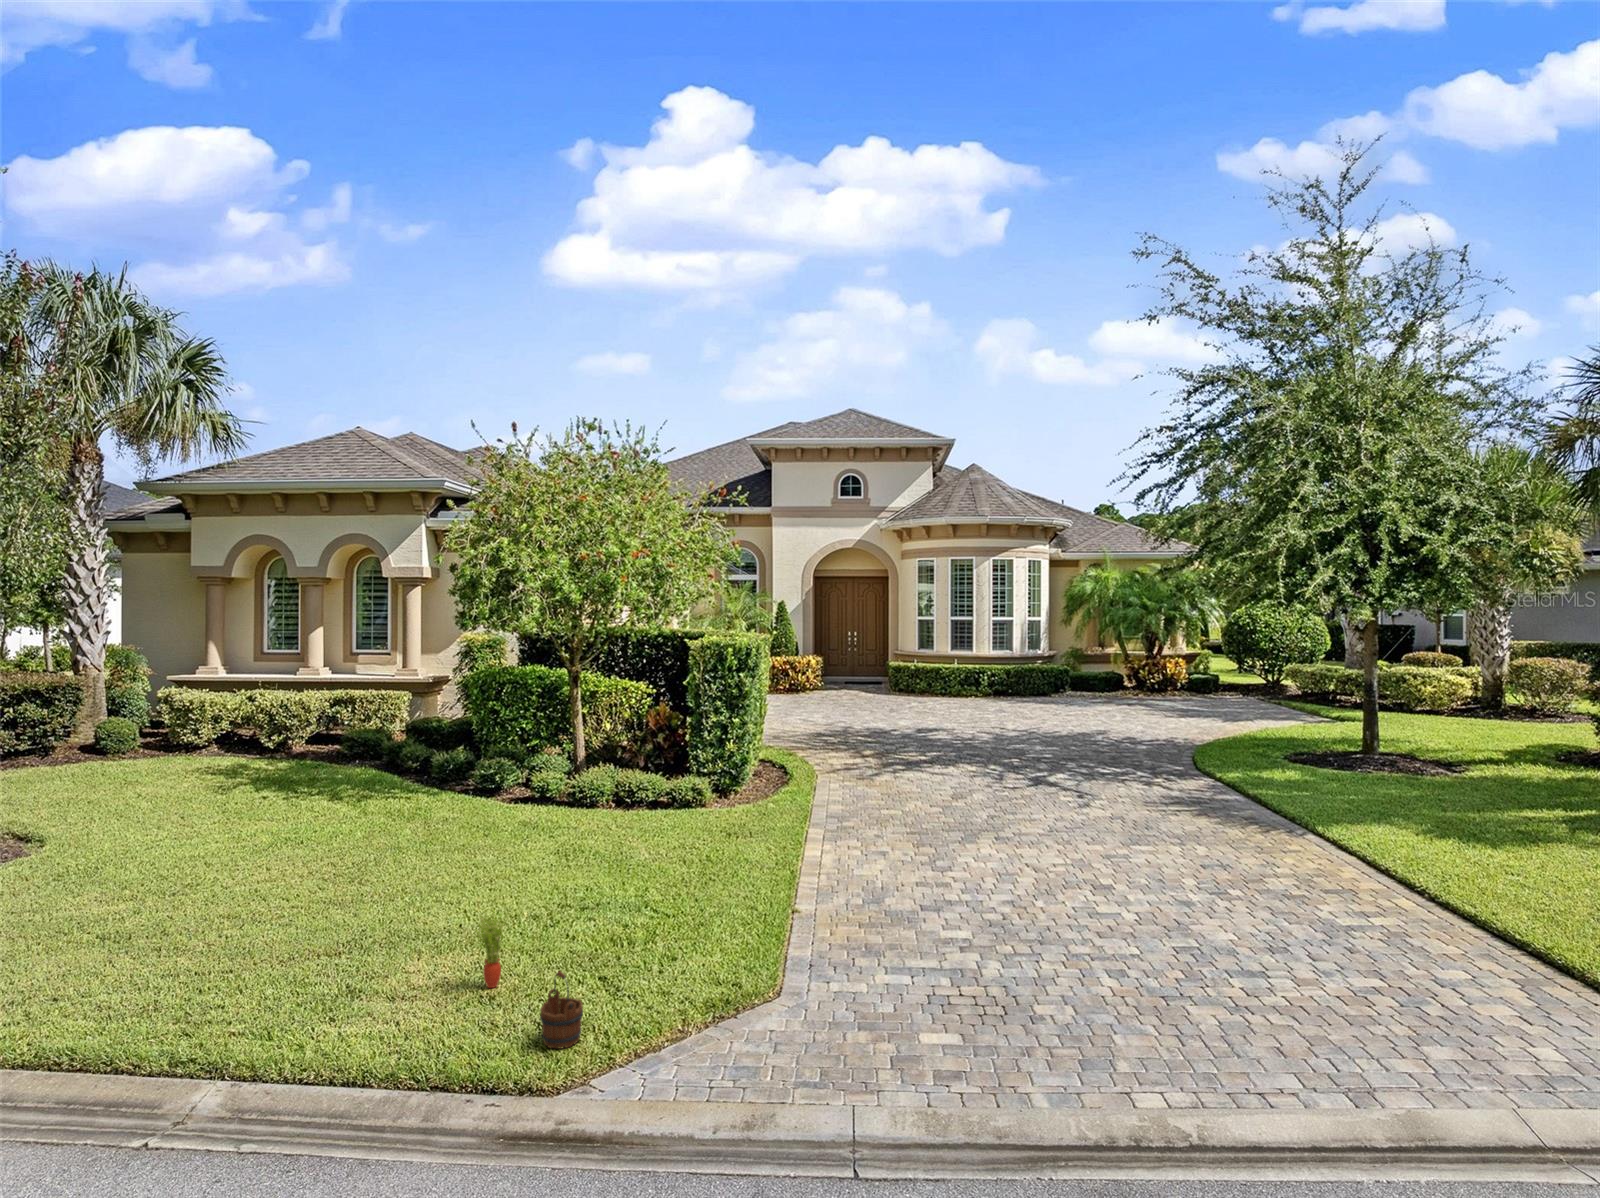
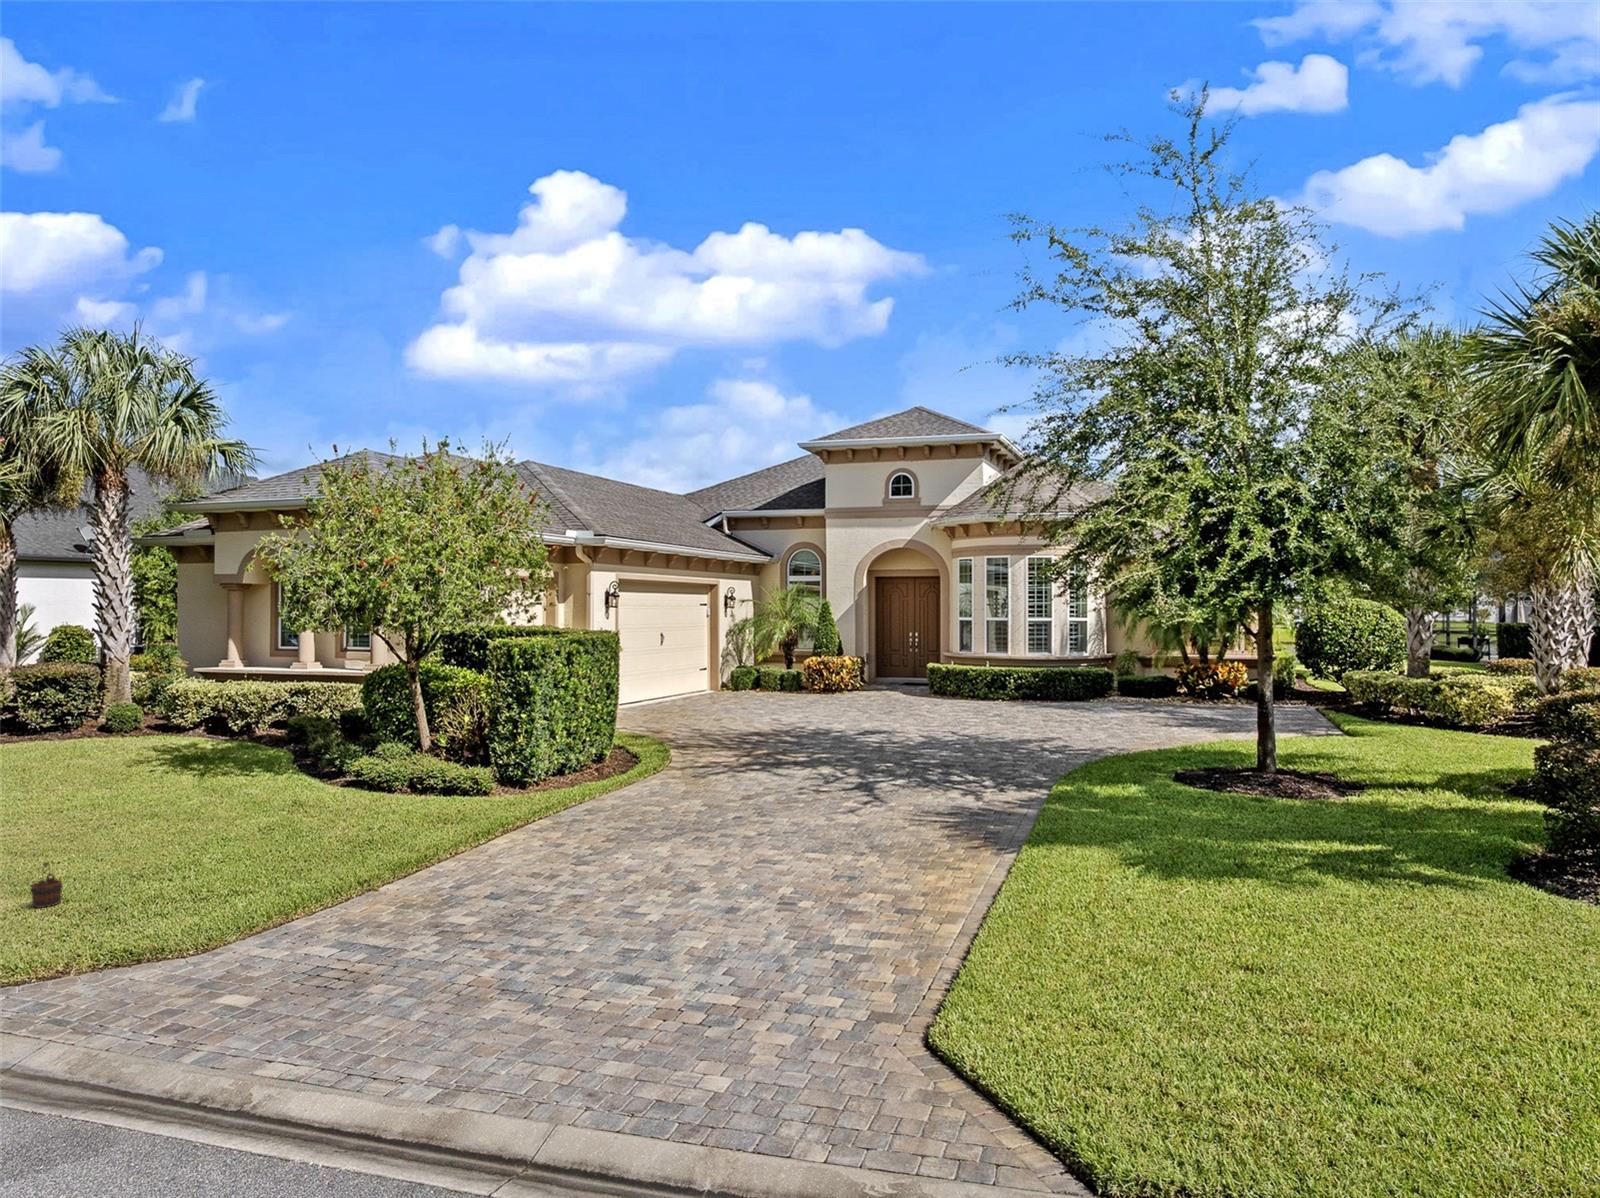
potted plant: present [477,912,509,988] -> none [61,828,87,878]

